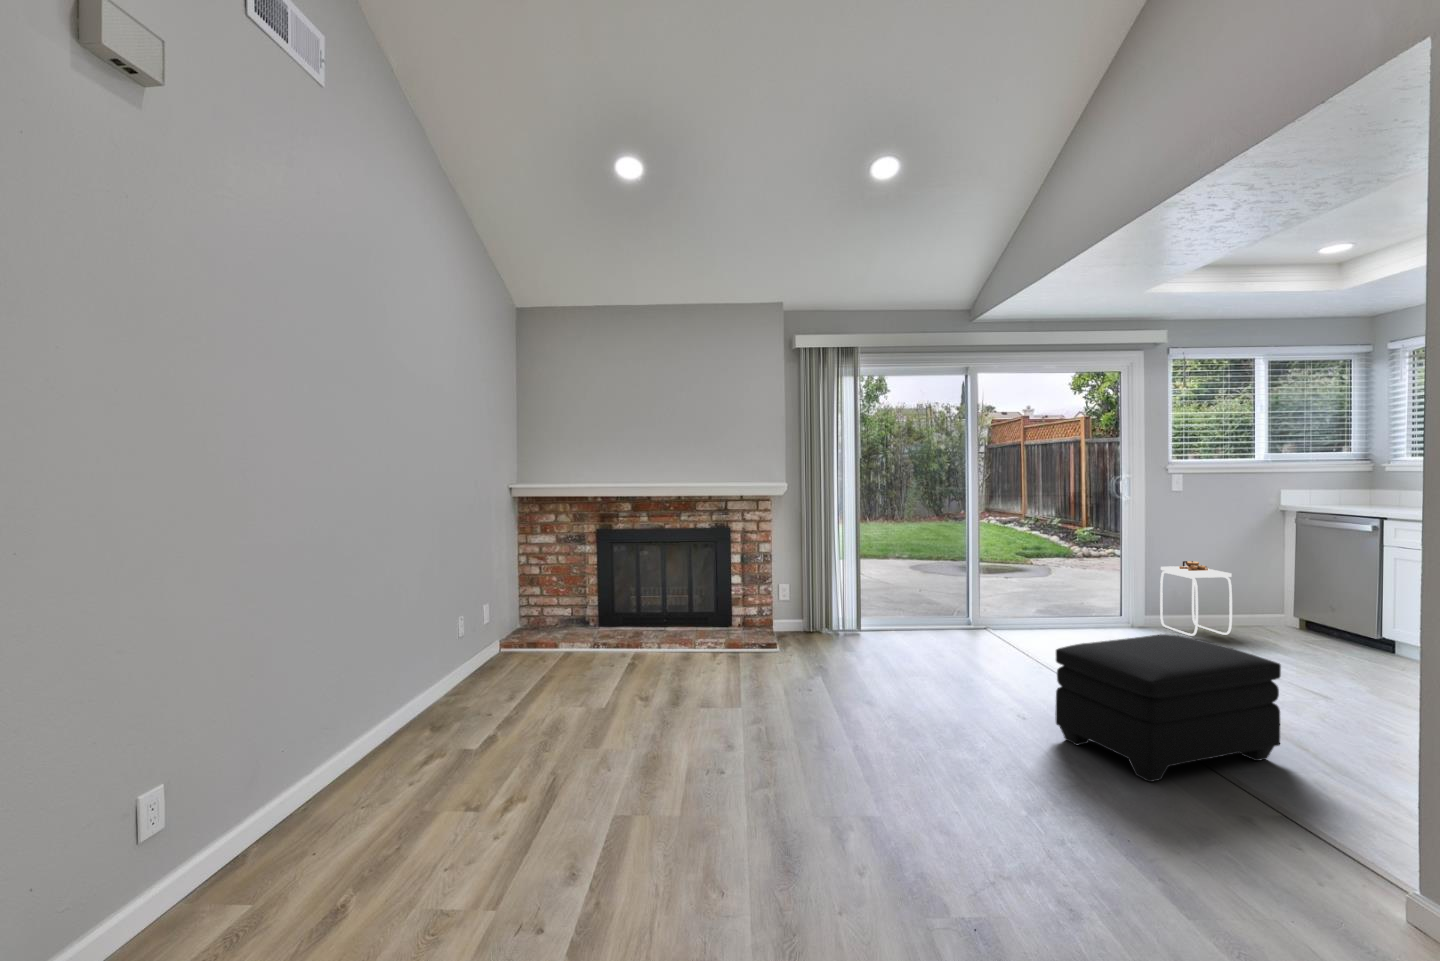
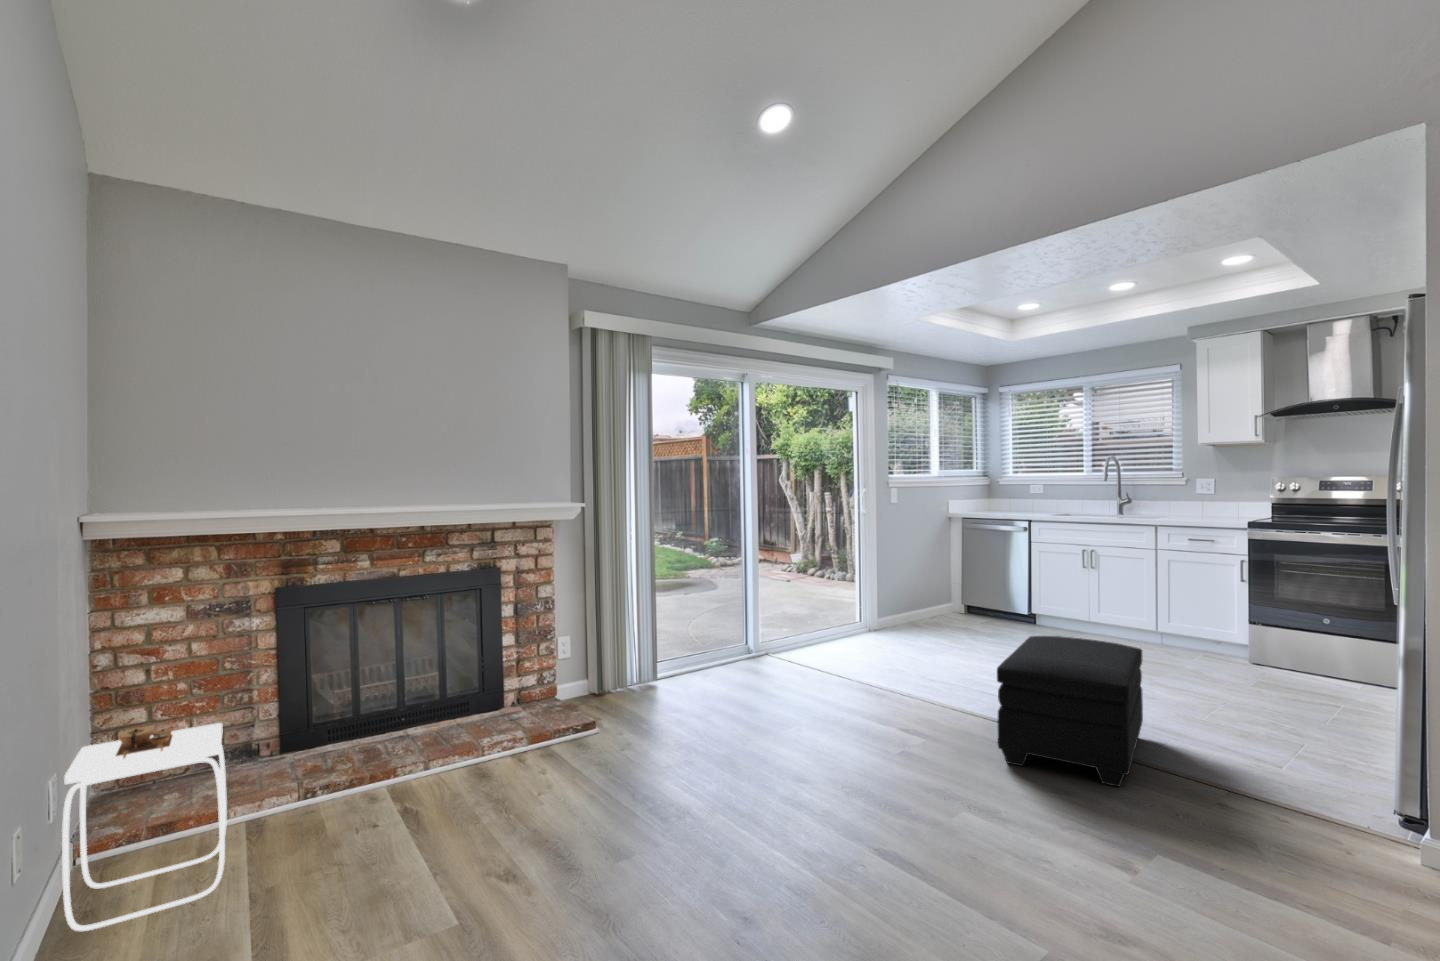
side table: present [1160,561,1232,636] -> present [62,723,227,931]

